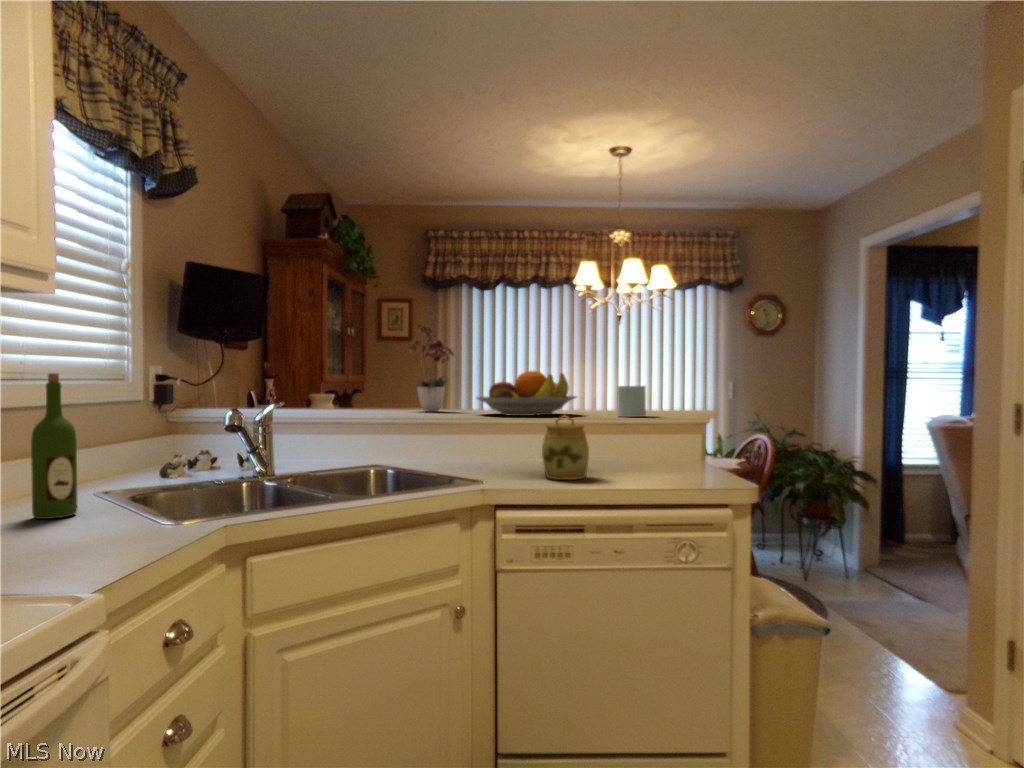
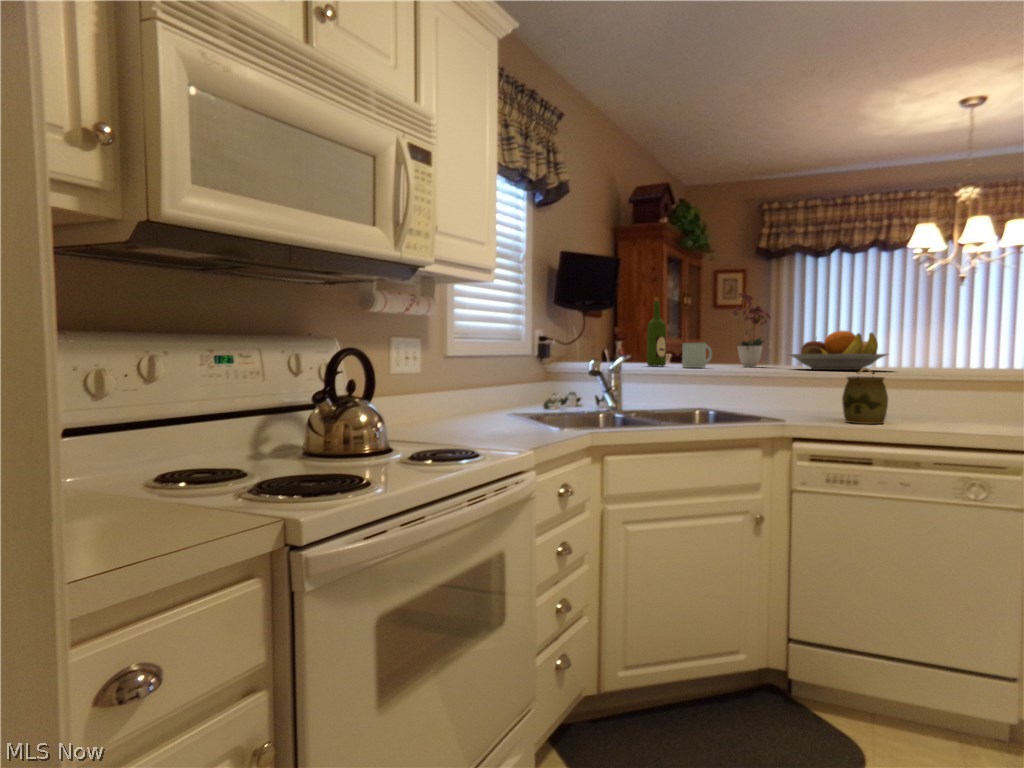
wine bottle: present [31,373,77,519] -> present [647,297,666,366]
mug: present [617,386,646,417] -> present [682,343,712,368]

